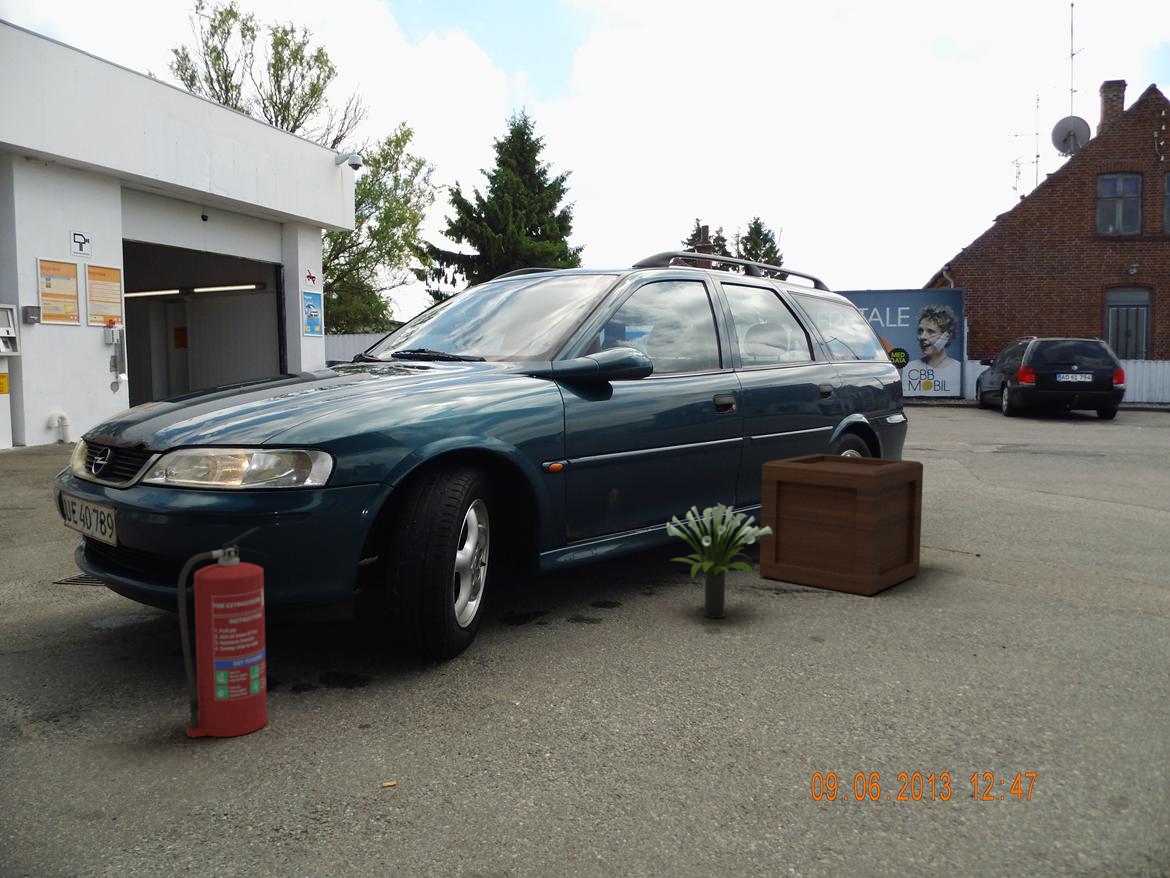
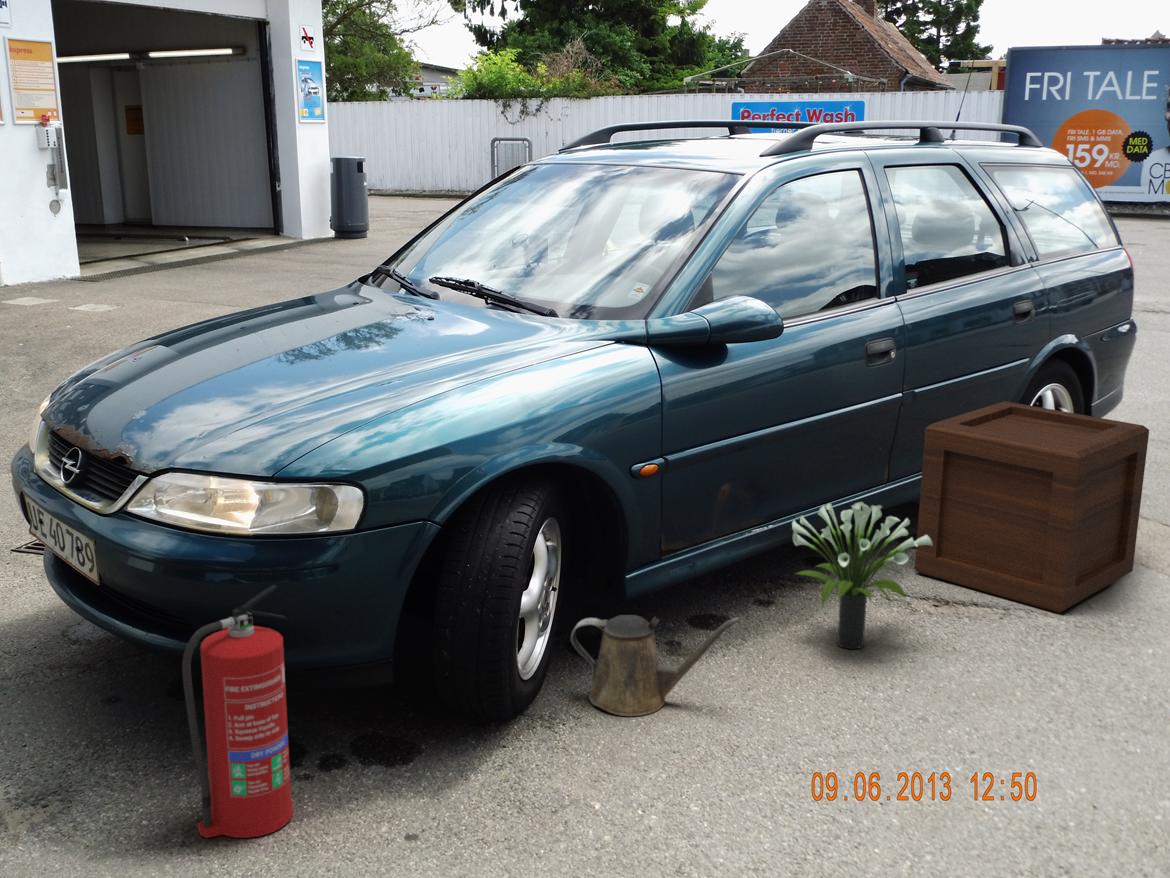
watering can: none [498,577,629,658] -> present [571,615,740,716]

